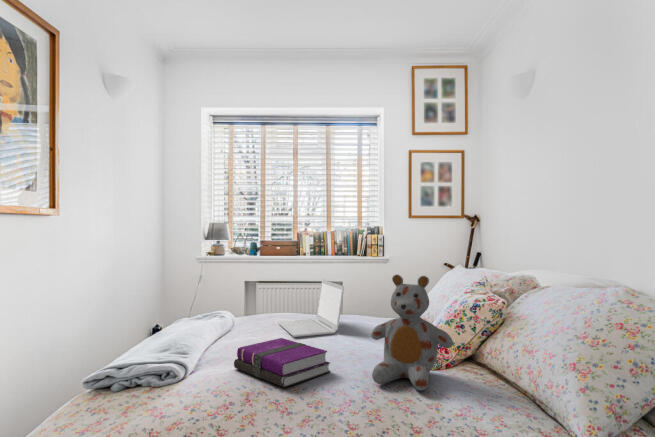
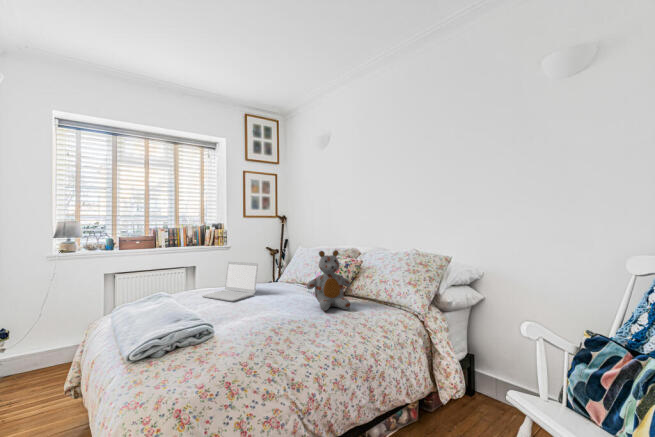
notebook: present [234,338,331,387] -> none [230,300,290,324]

